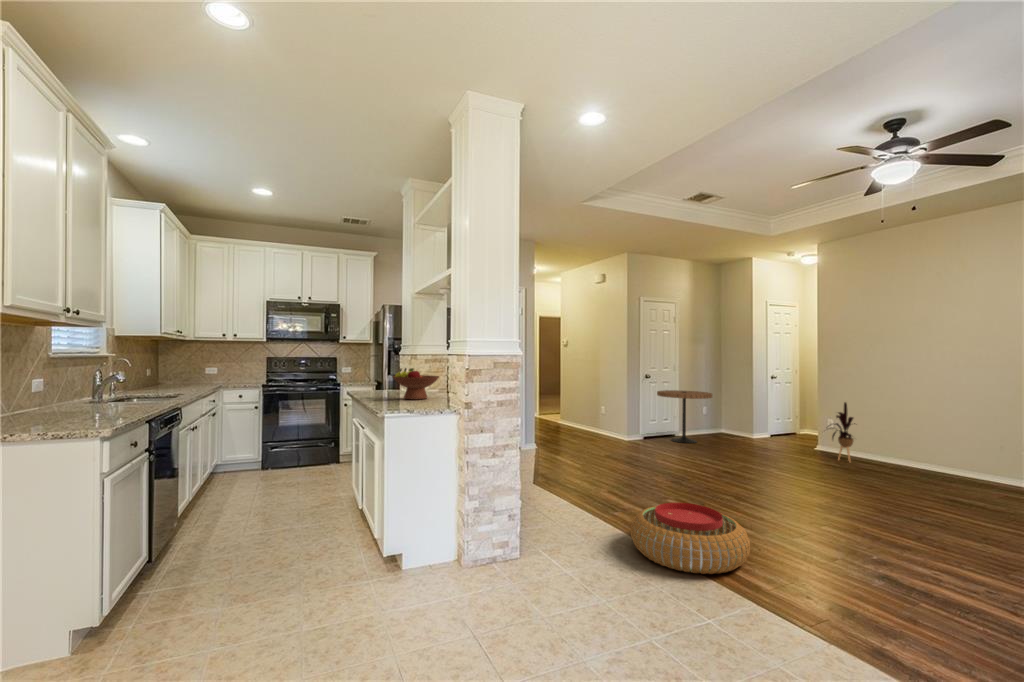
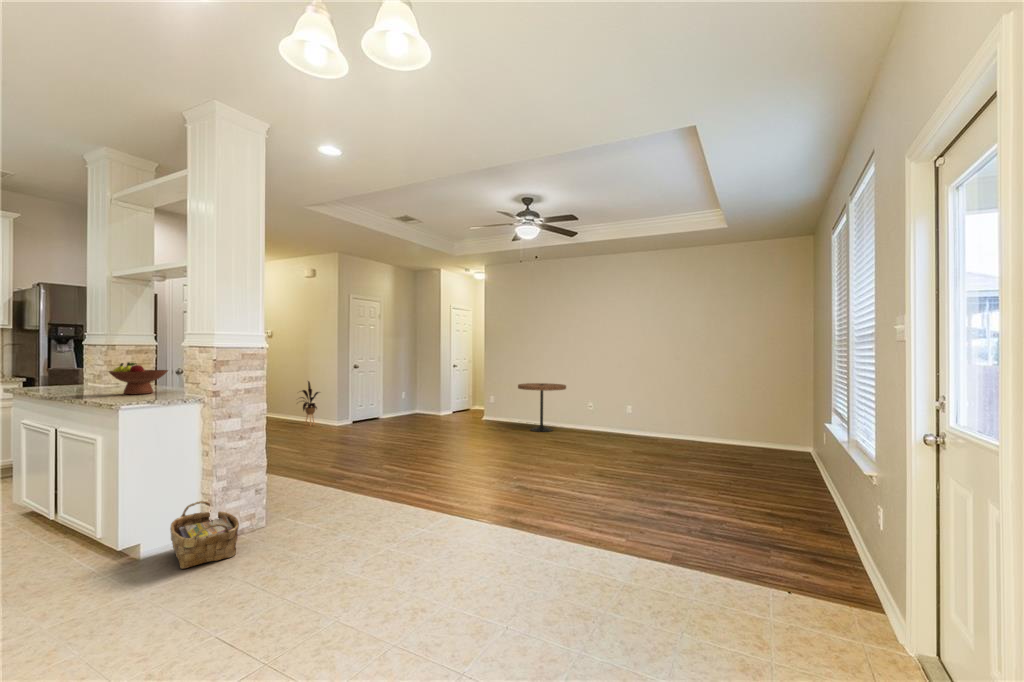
side table: present [657,390,712,443] -> present [518,383,566,432]
house plant: present [830,402,855,462] -> present [301,381,319,425]
pouf: present [631,503,750,574] -> none [358,460,443,506]
woven basket: none [422,520,485,596] -> present [170,501,239,569]

